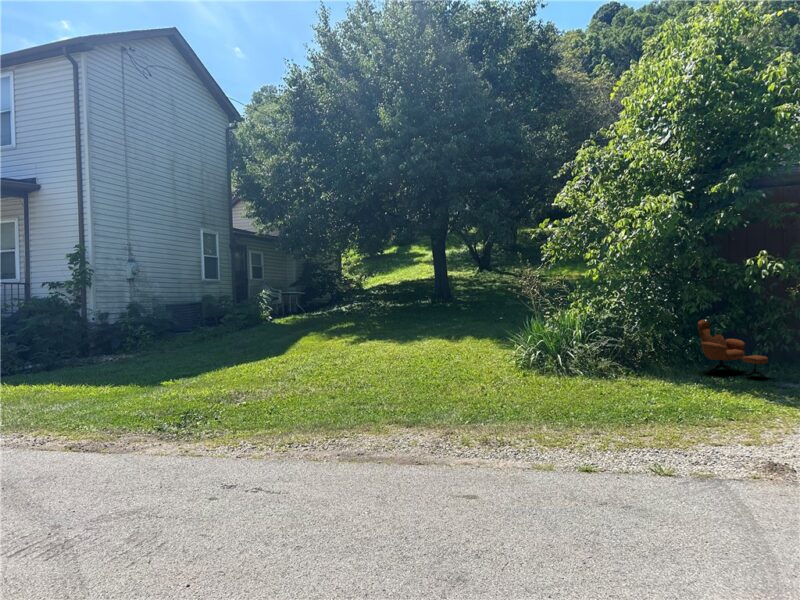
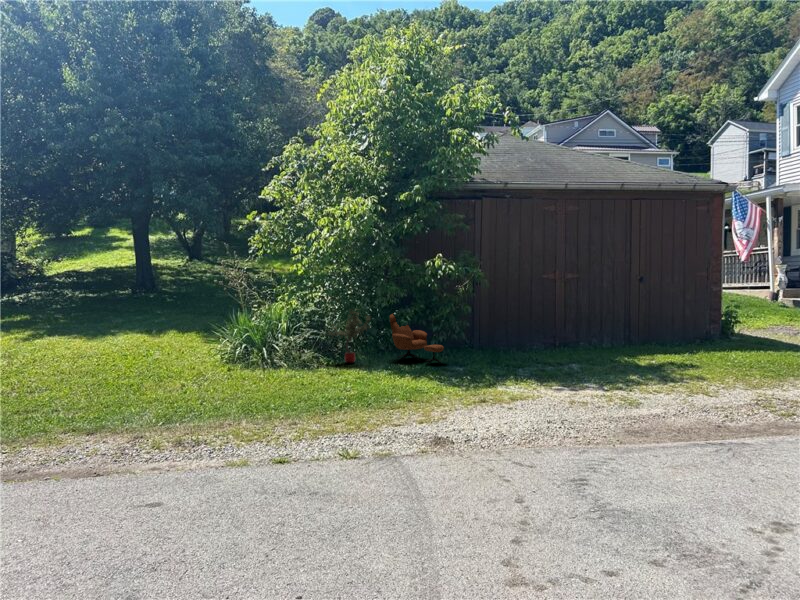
potted tree: none [625,314,677,373] -> present [328,309,371,363]

